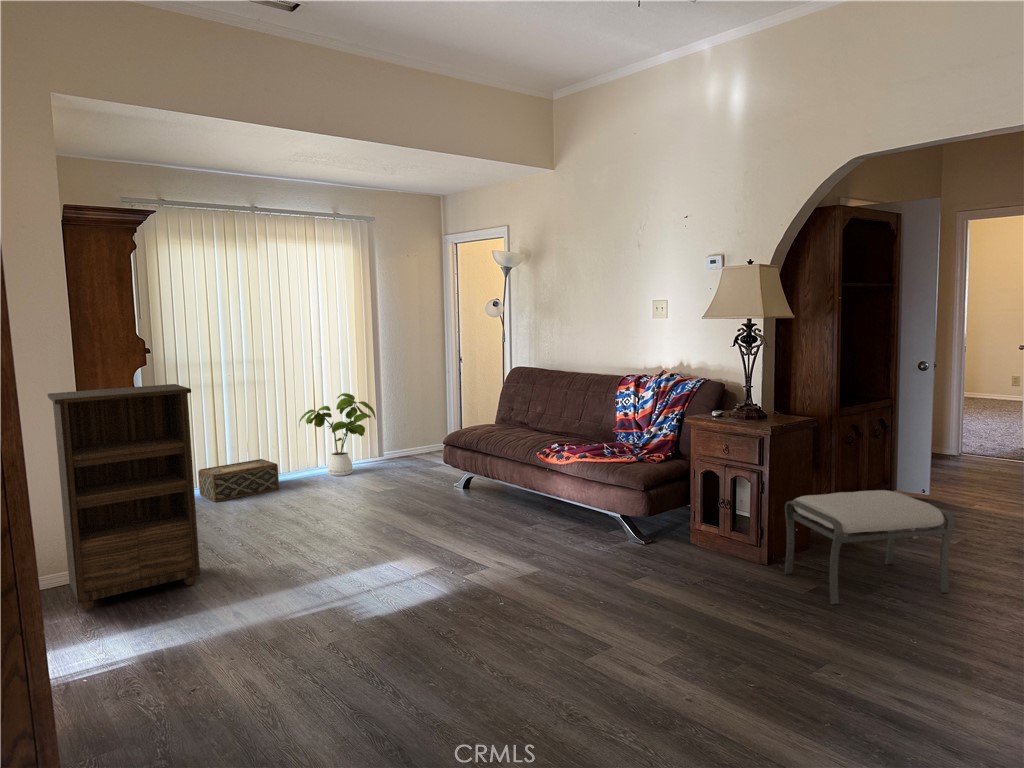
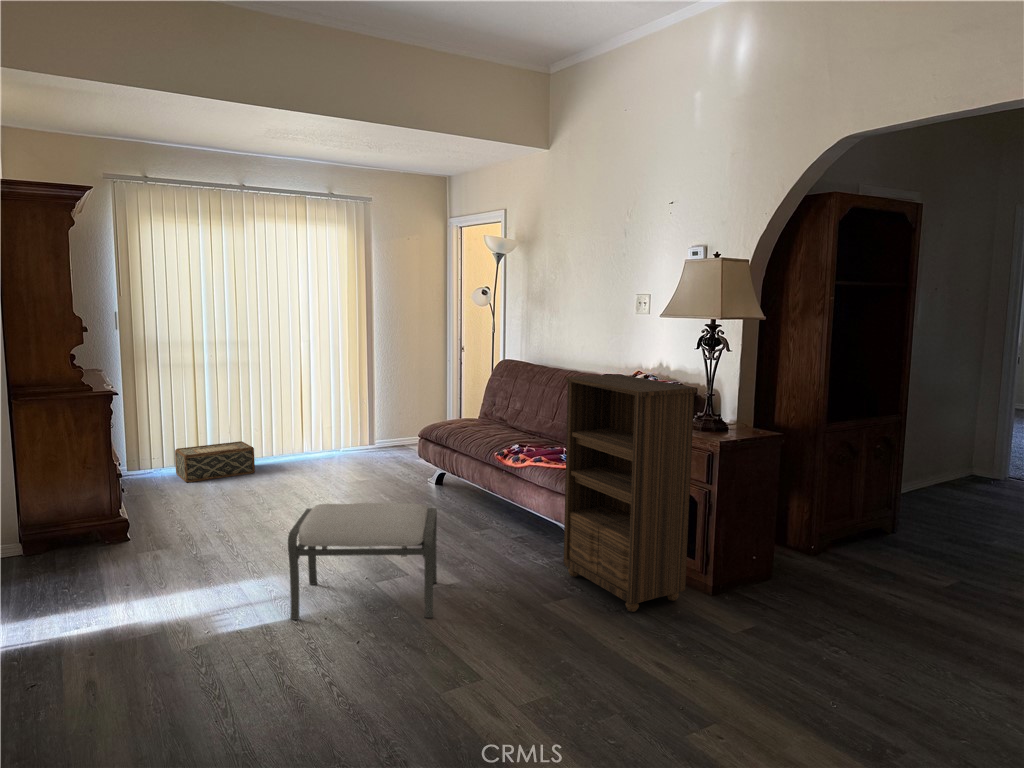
bookshelf: present [48,384,200,610] -> present [564,374,698,612]
house plant: present [299,393,376,476] -> none [282,378,359,463]
ottoman: present [784,490,955,604] -> present [288,503,437,620]

